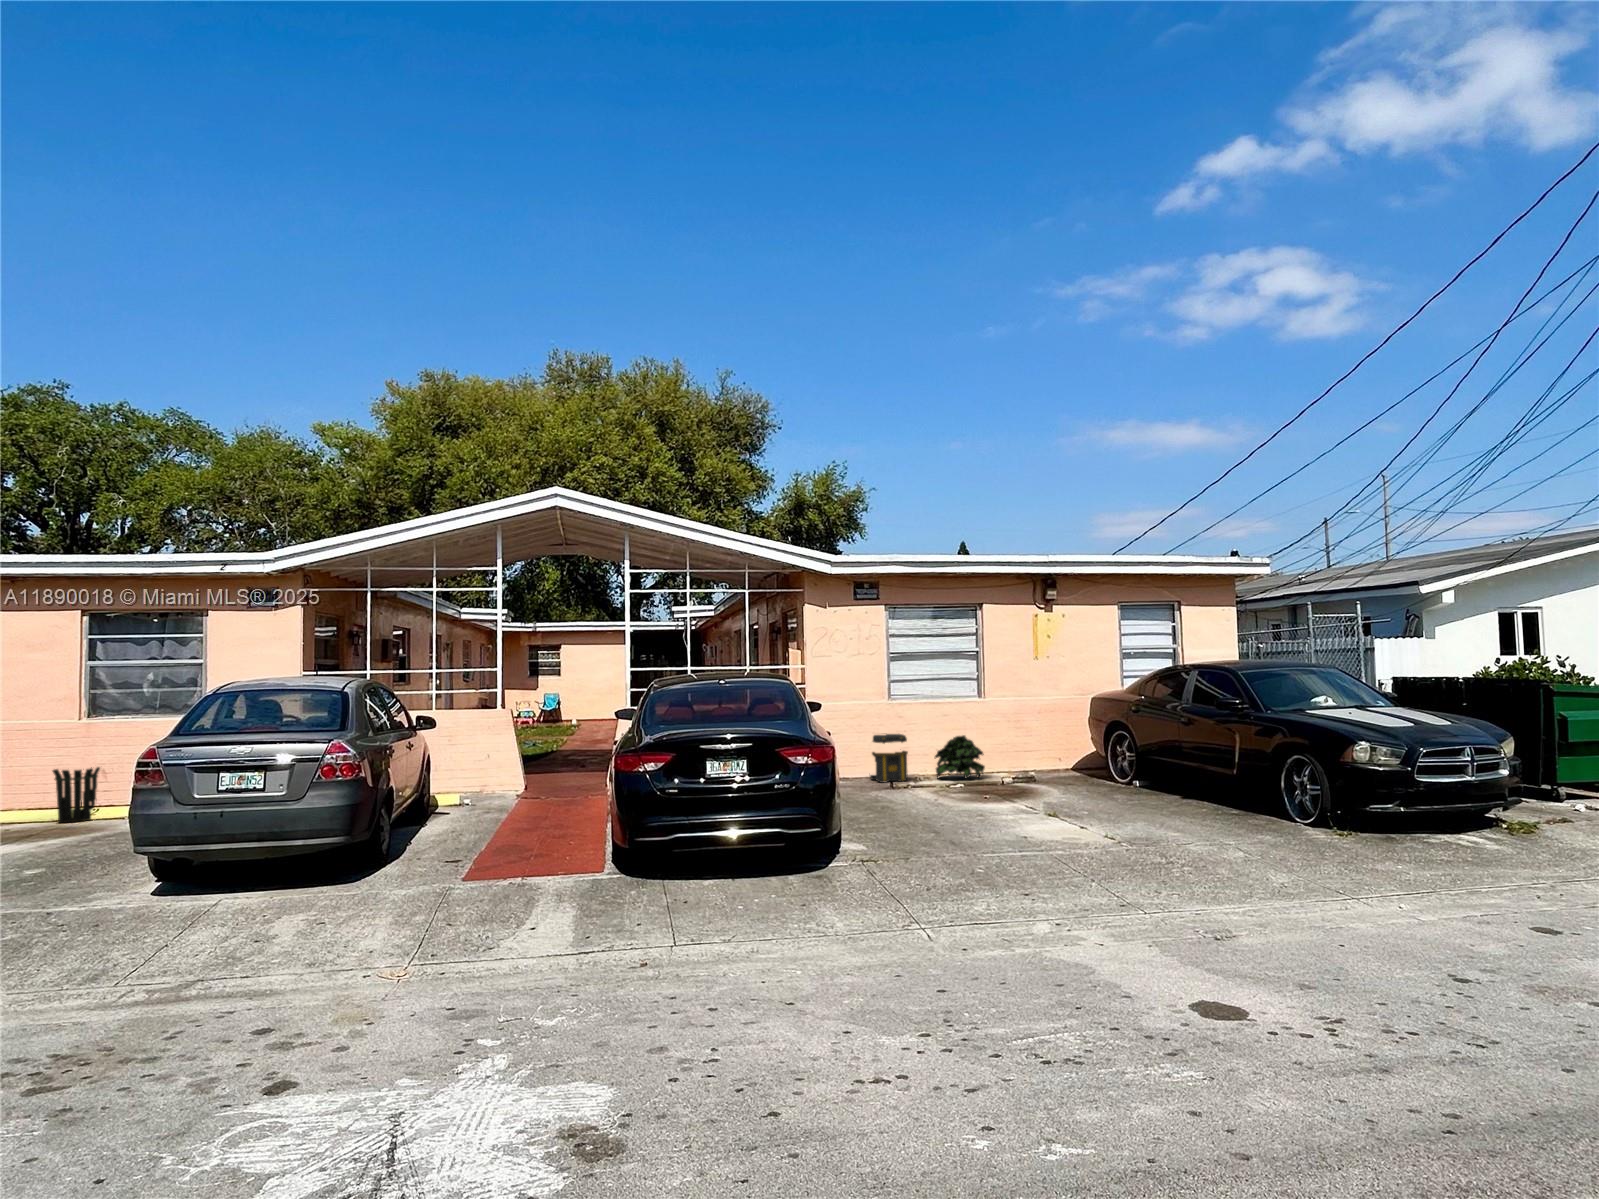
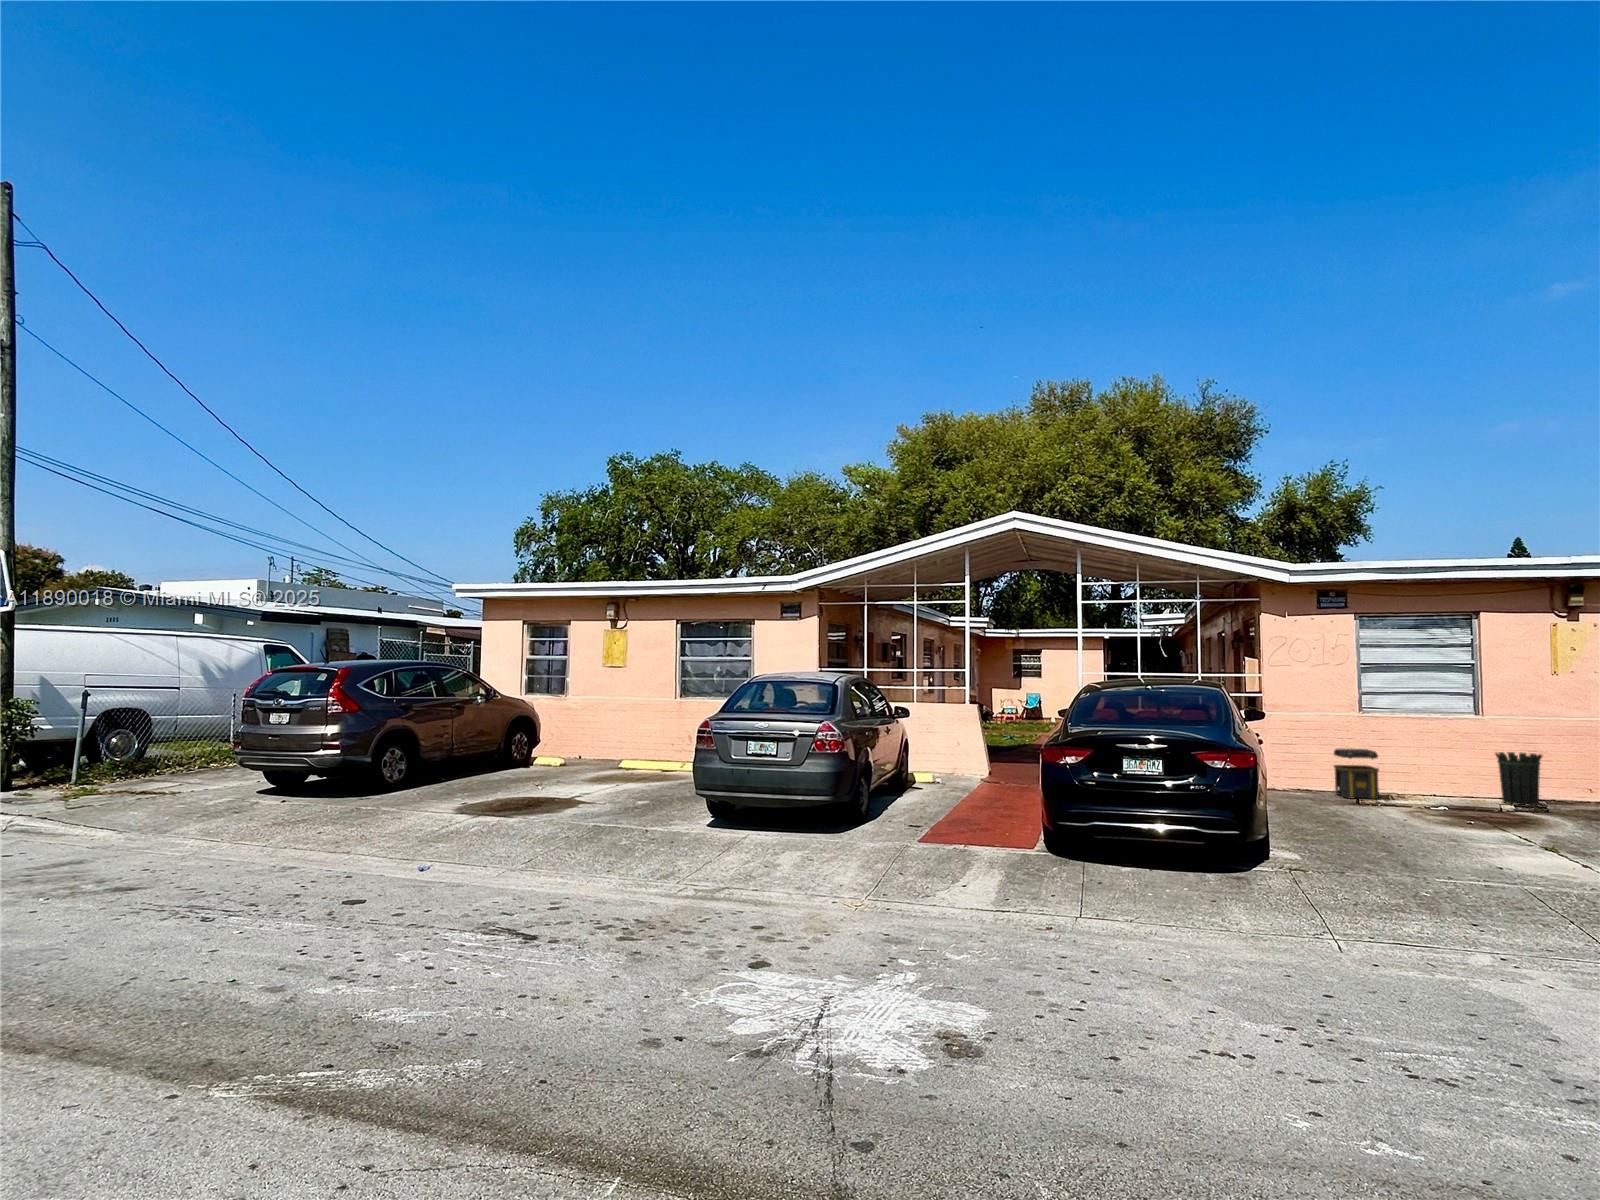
potted plant: present [935,735,985,779] -> none [1412,756,1476,803]
waste bin: present [53,767,100,823] -> present [1495,752,1542,805]

